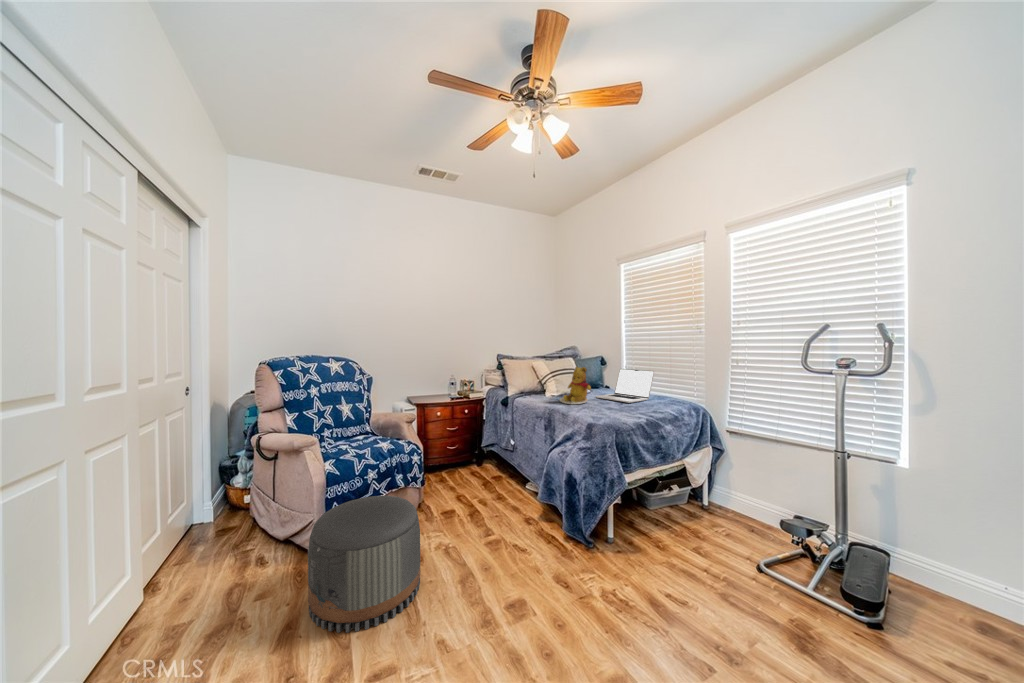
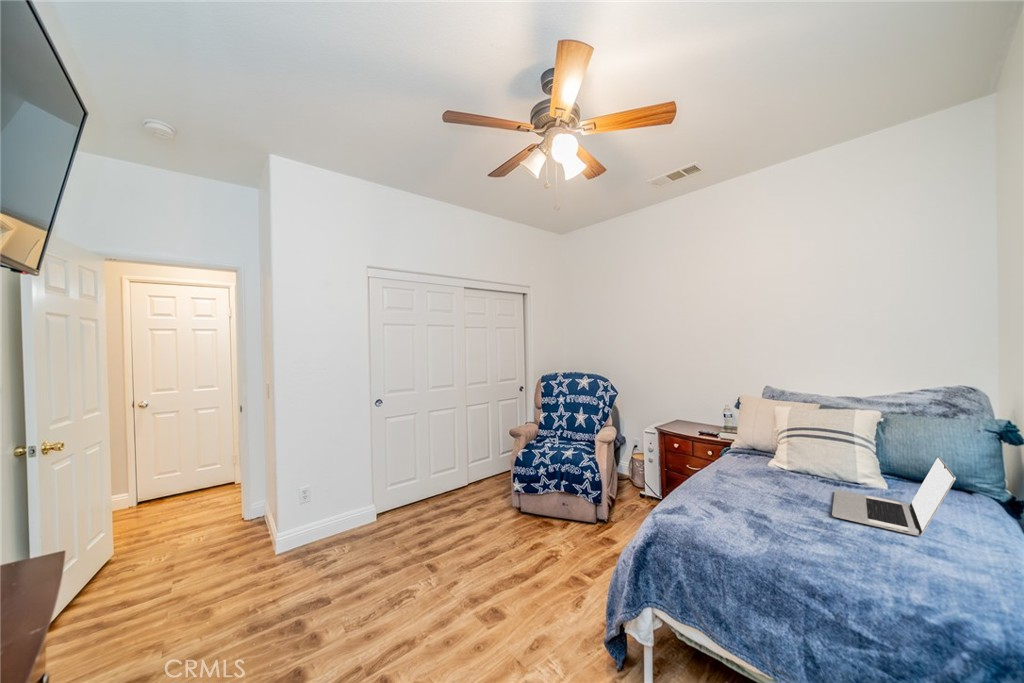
teddy bear: present [560,367,591,404] -> none [736,425,789,486]
pouf: present [308,496,421,633] -> none [458,476,528,557]

